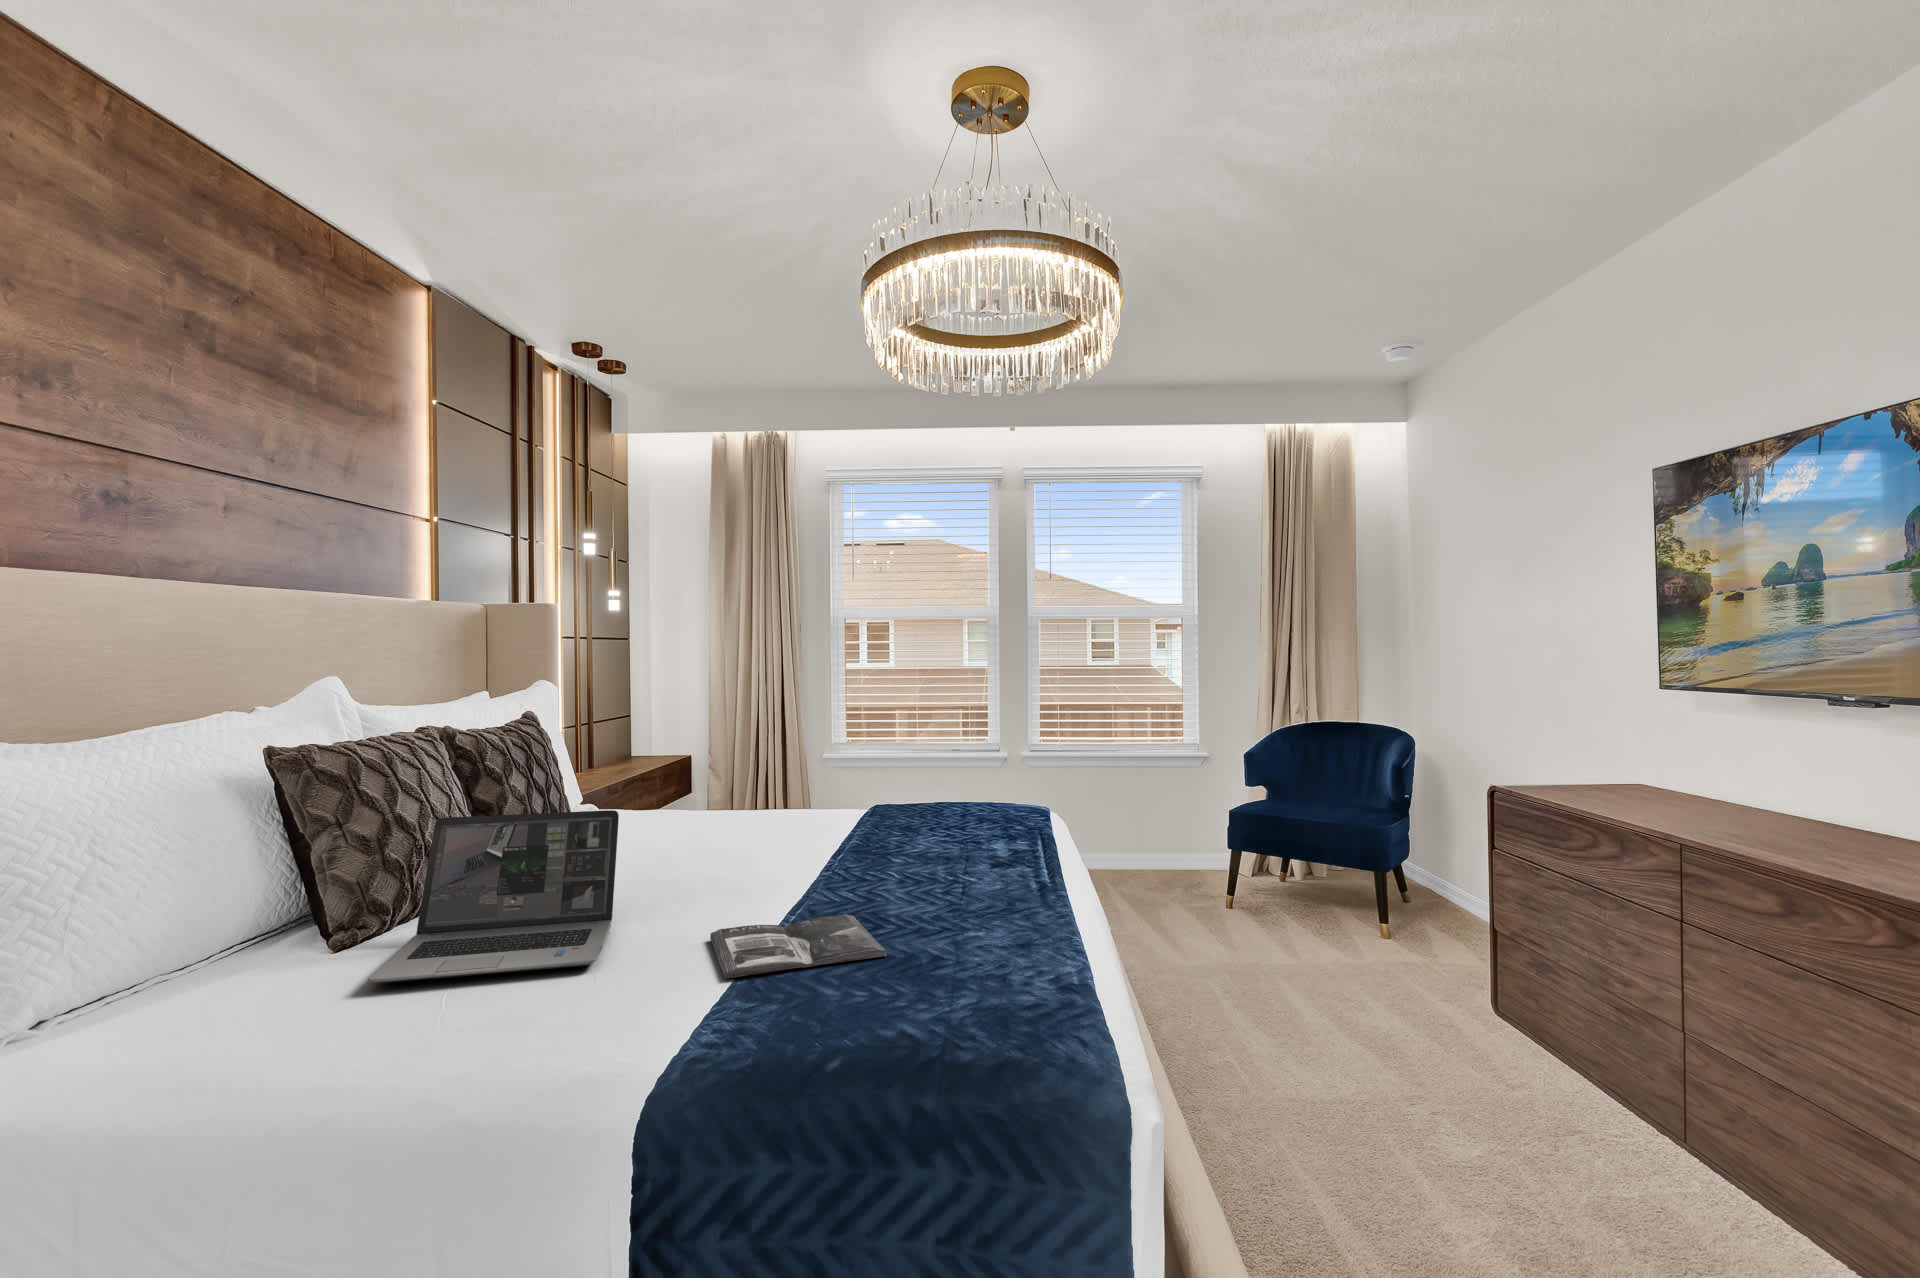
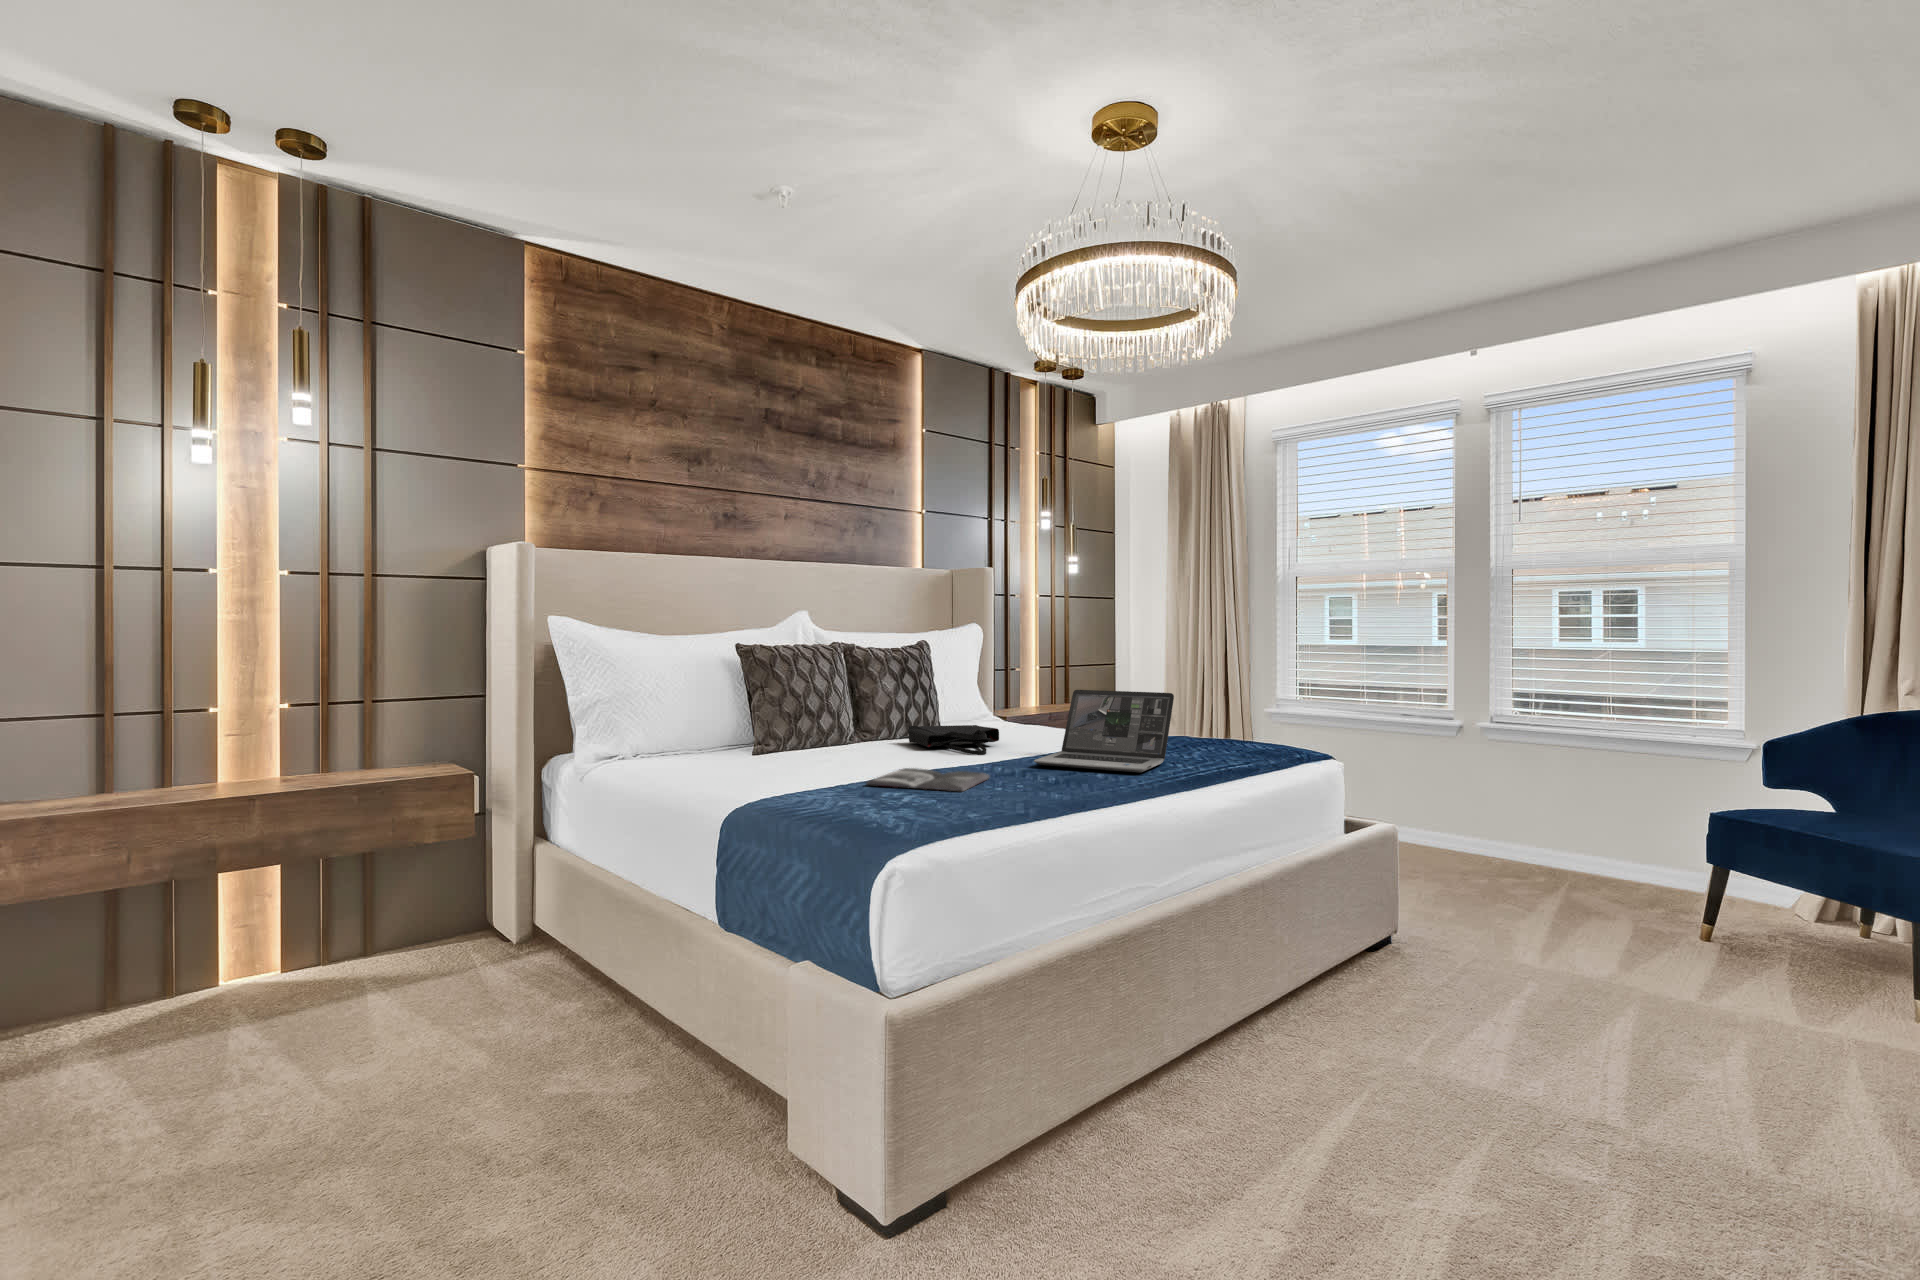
laptop: present [369,810,619,983] -> present [1034,690,1174,773]
tote bag: none [571,828,732,878] -> present [908,725,999,755]

